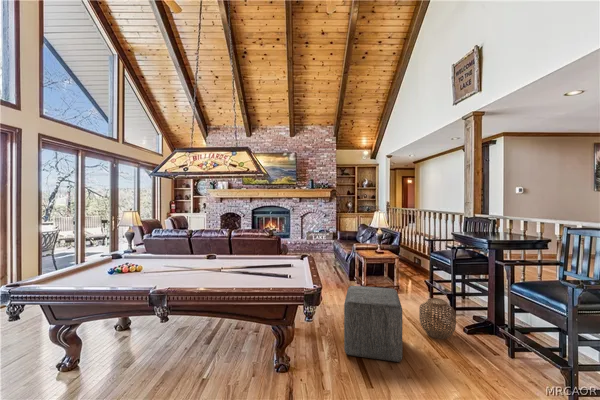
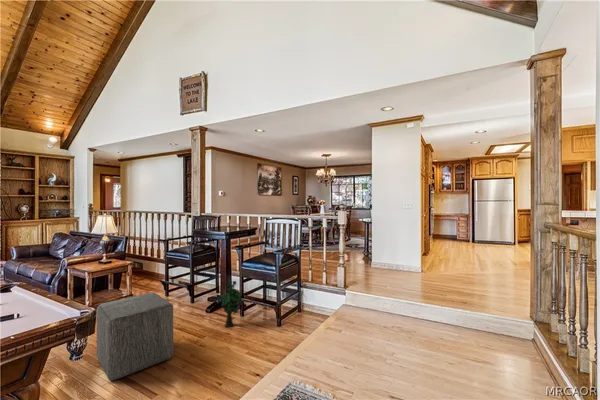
woven basket: present [419,298,456,339] -> none [172,290,204,327]
decorative plant: none [466,305,508,364] -> present [217,281,242,327]

